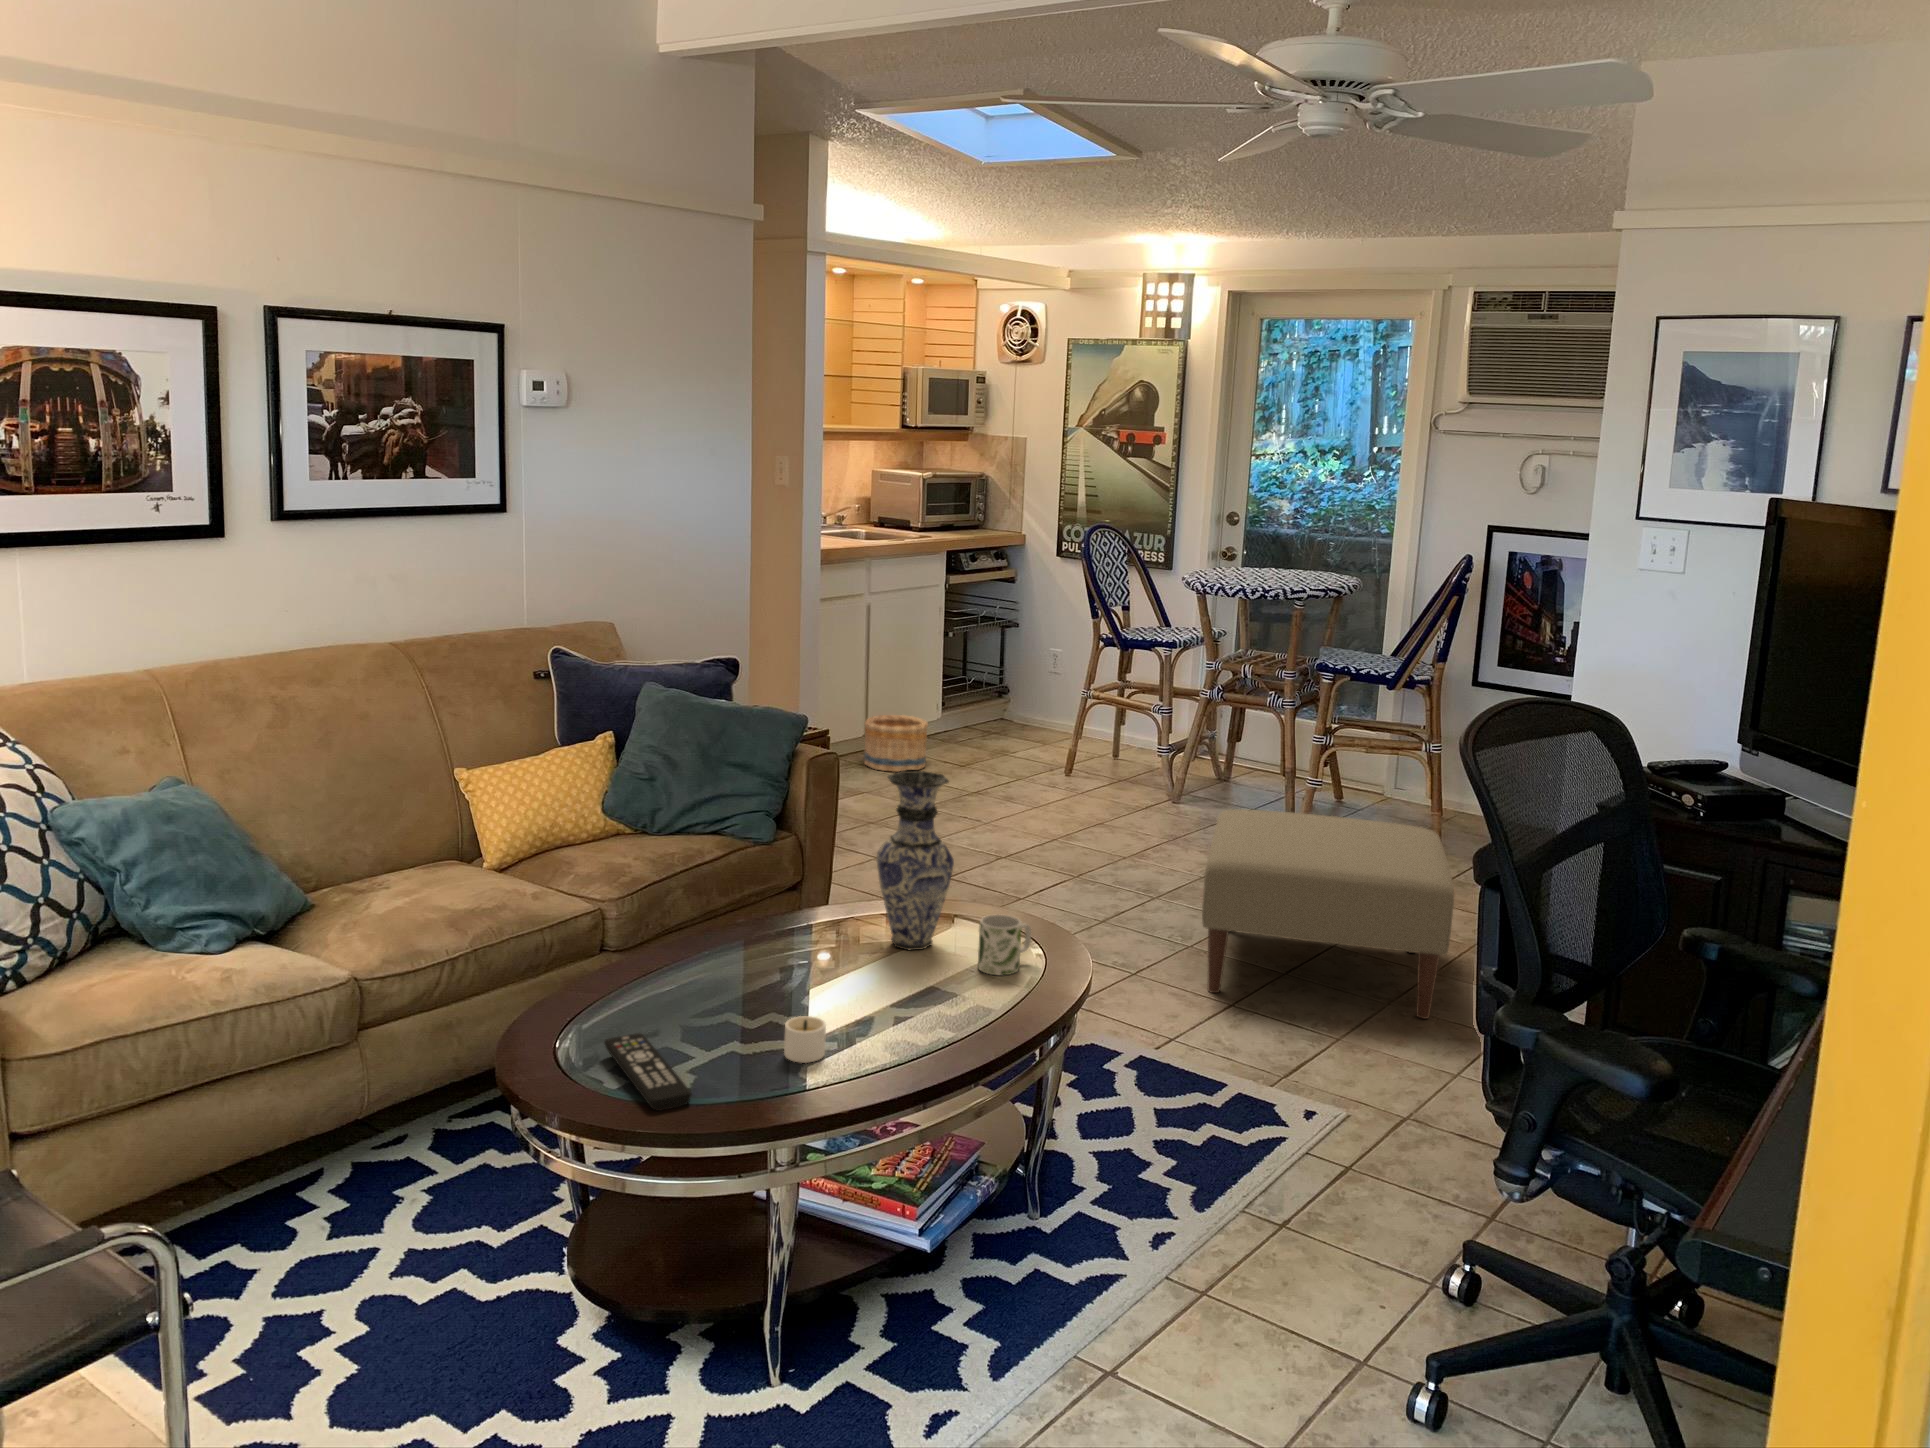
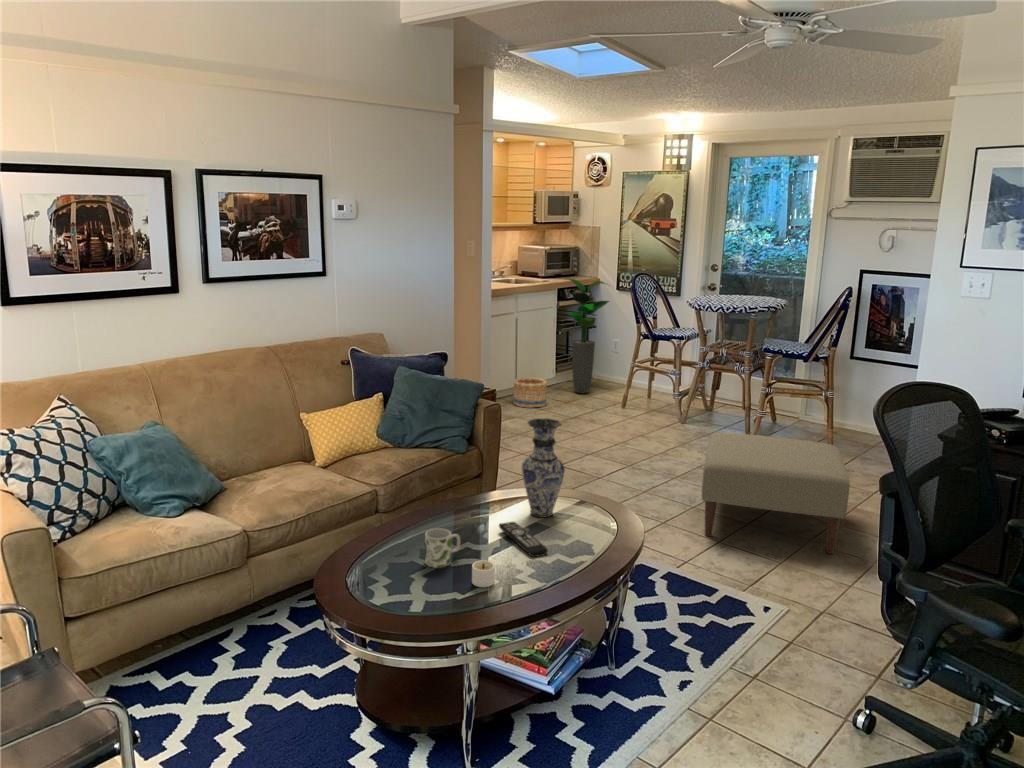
potted plant: none [957,532,1050,746] -> present [565,278,609,393]
mug: present [978,914,1031,975] -> present [425,528,460,568]
remote control: present [604,1033,692,1111] -> present [499,522,548,557]

